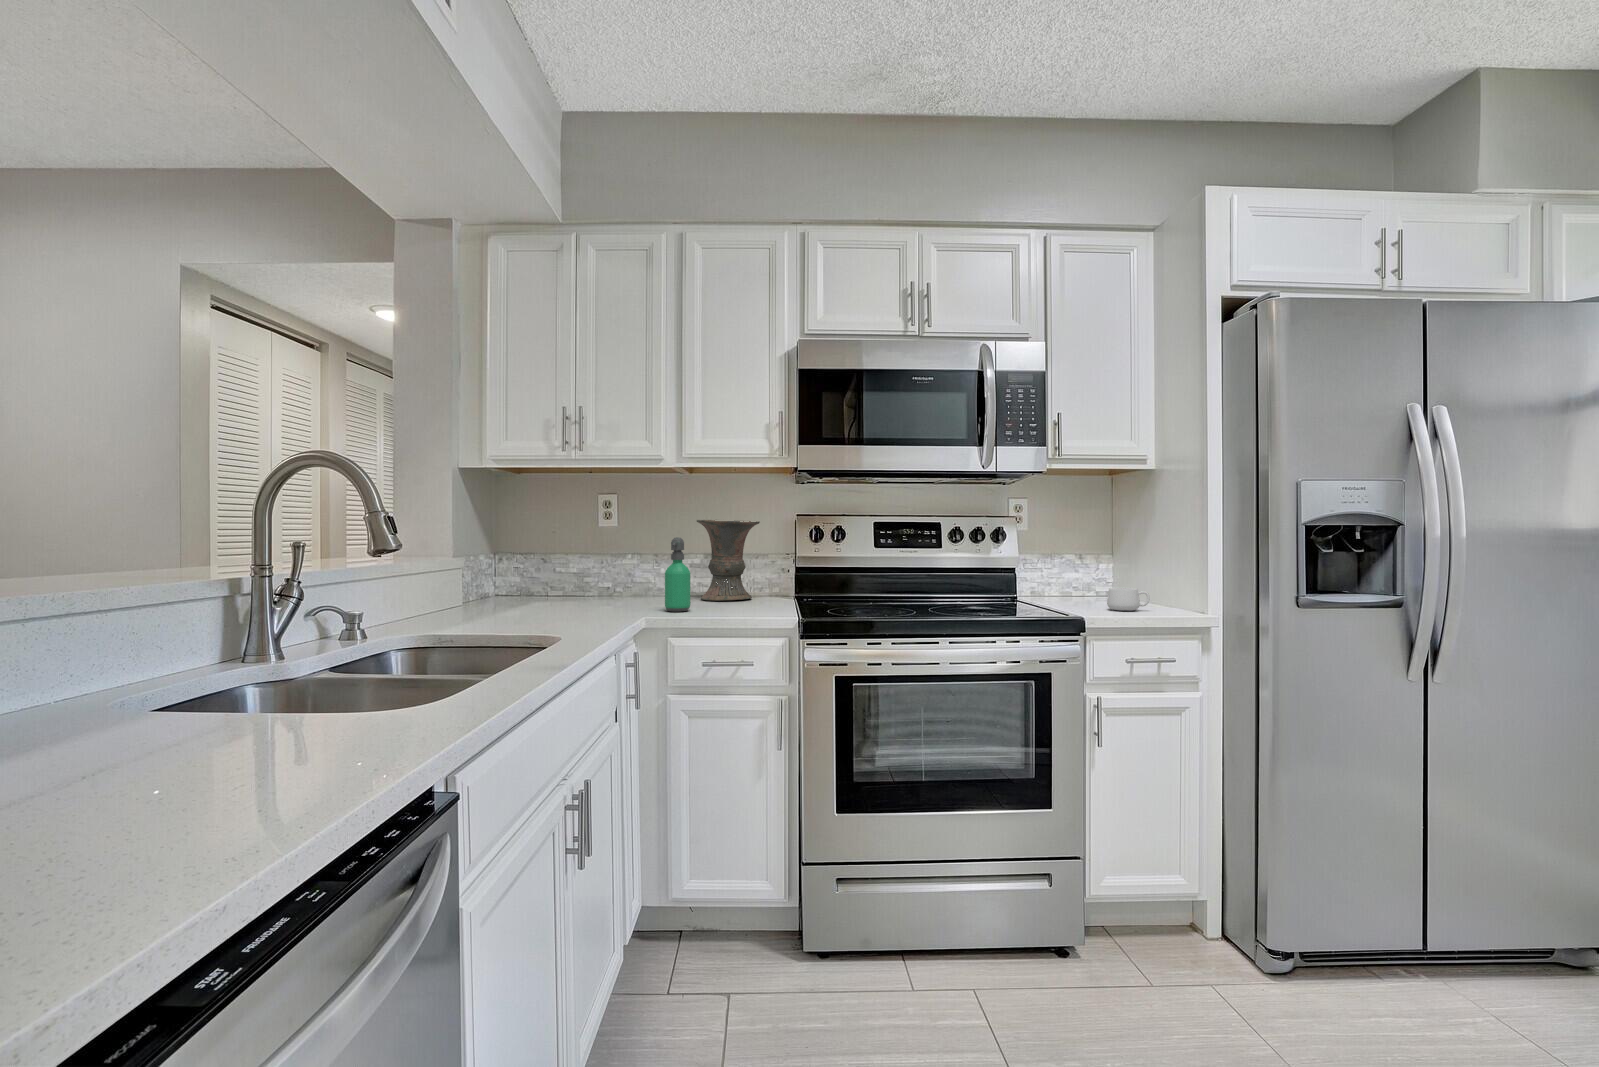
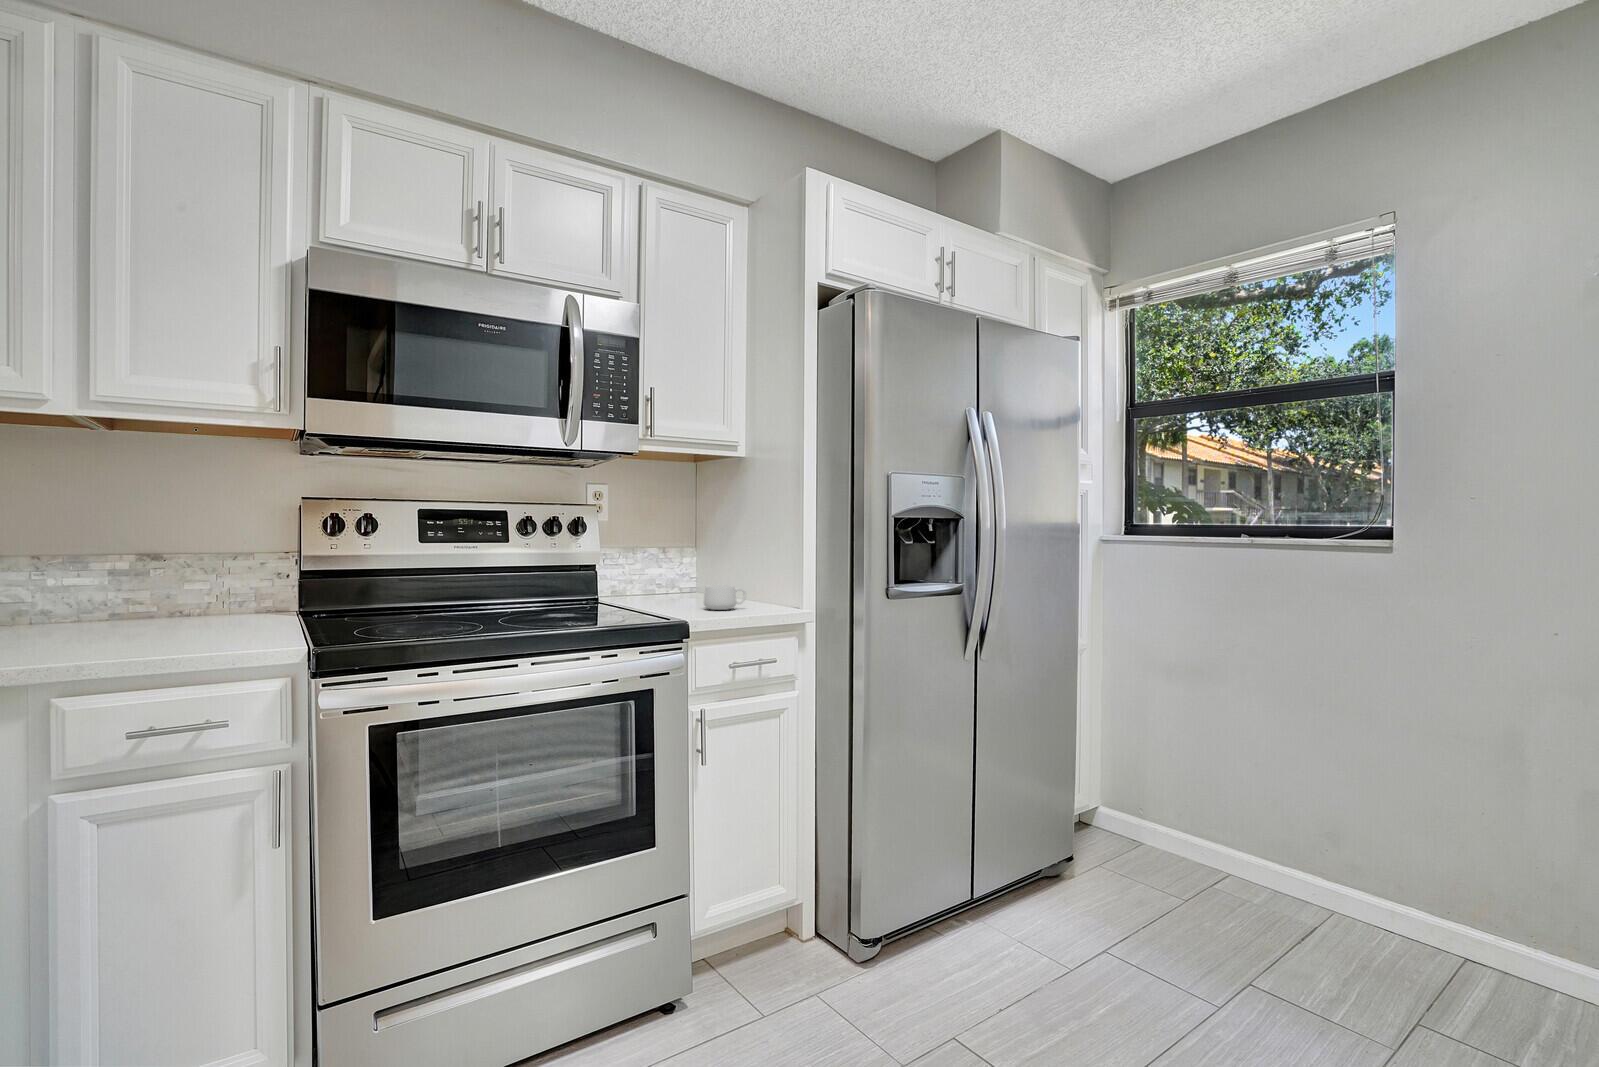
vase: present [697,520,760,601] -> none [120,501,238,624]
soap dispenser: present [665,537,690,612] -> none [53,529,108,649]

